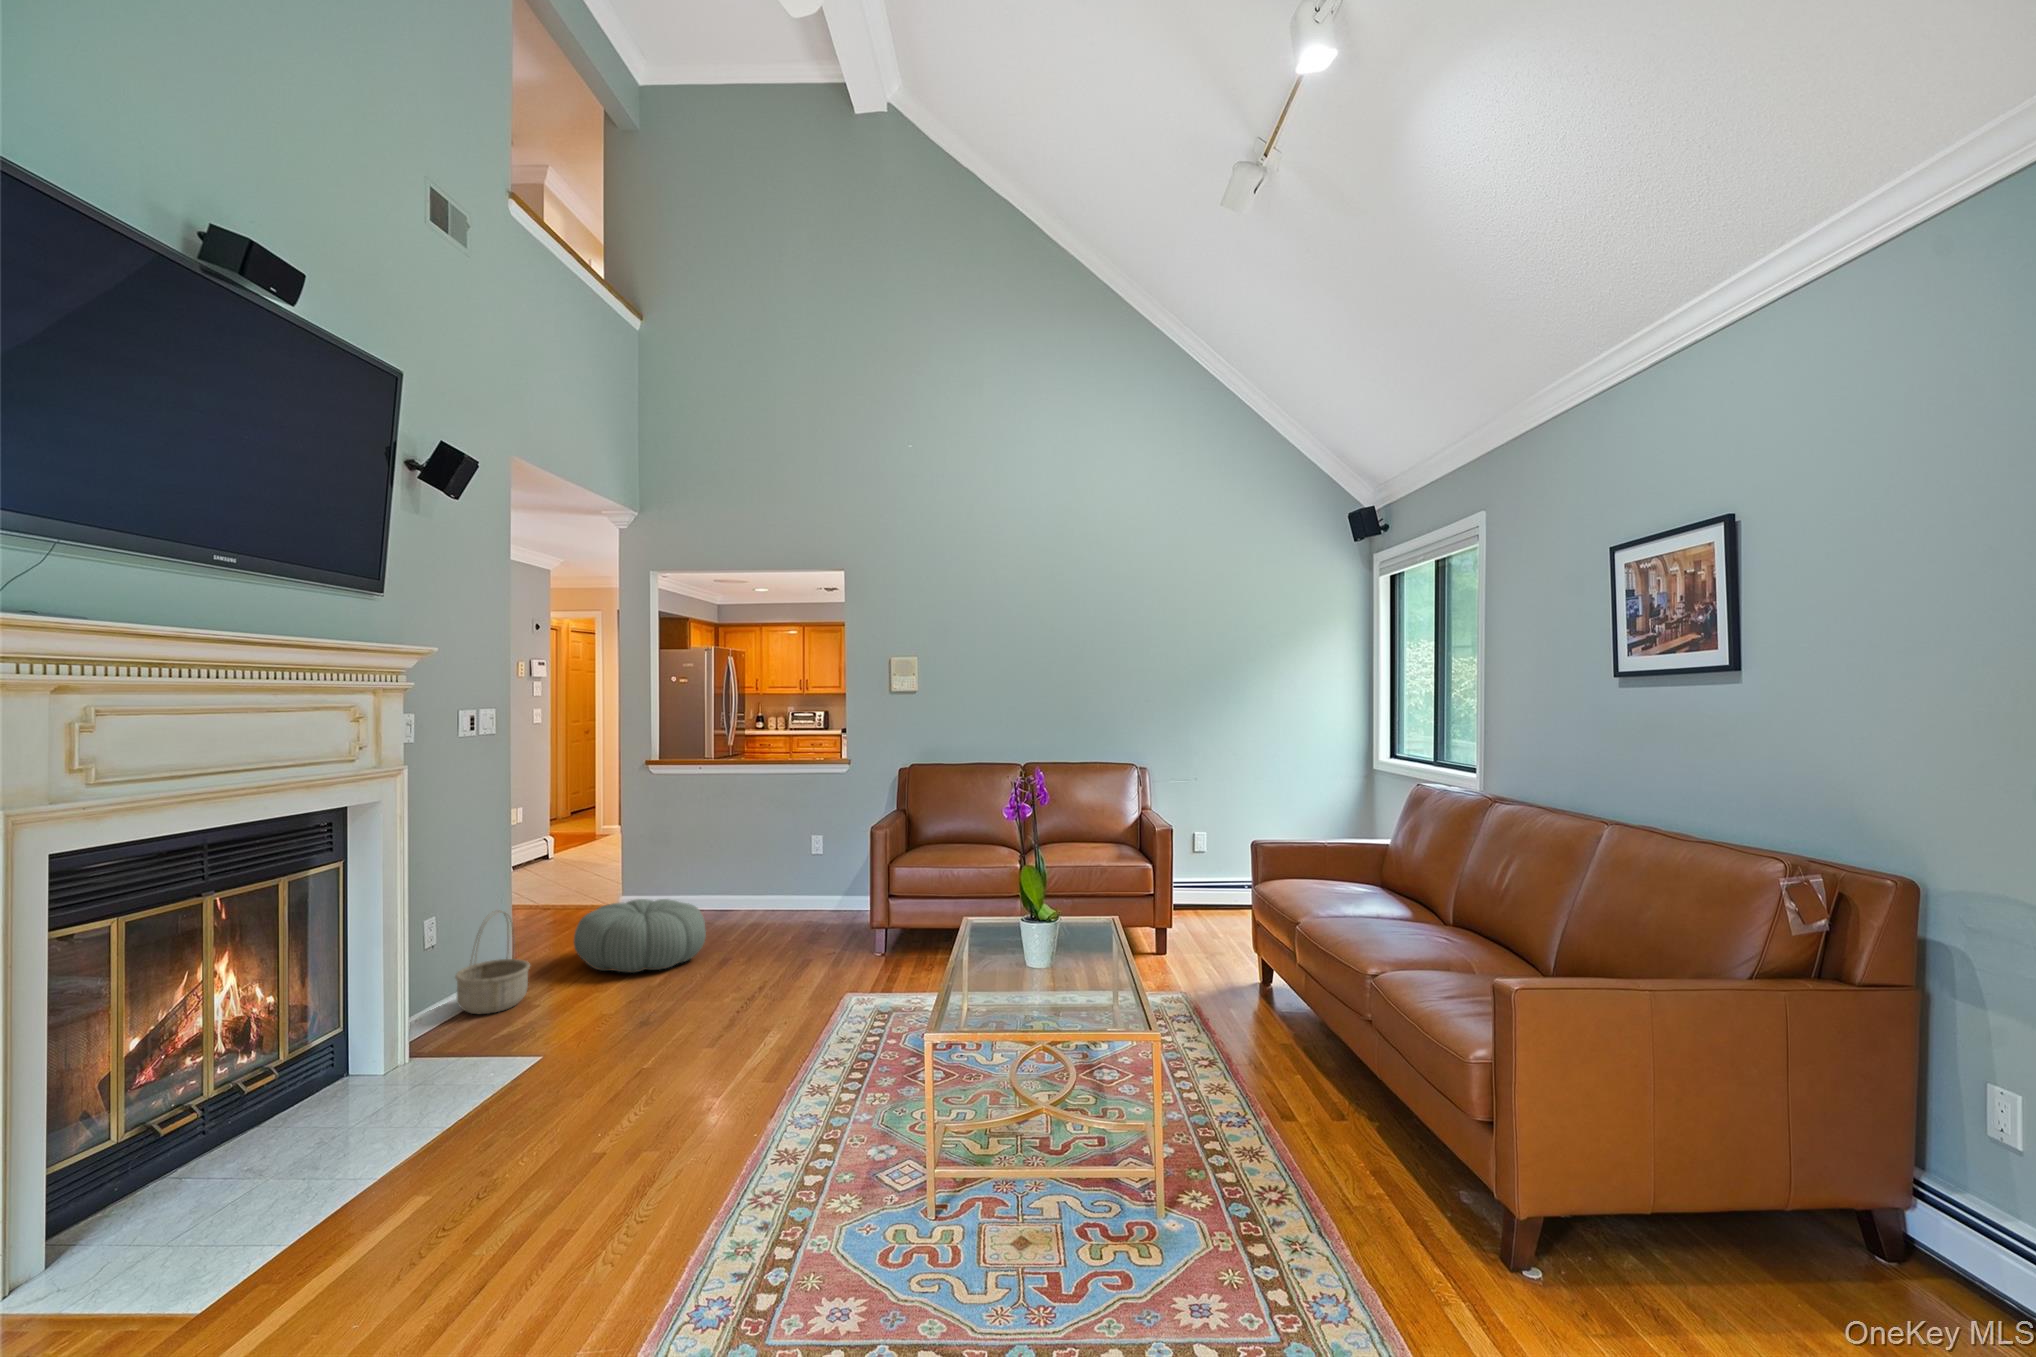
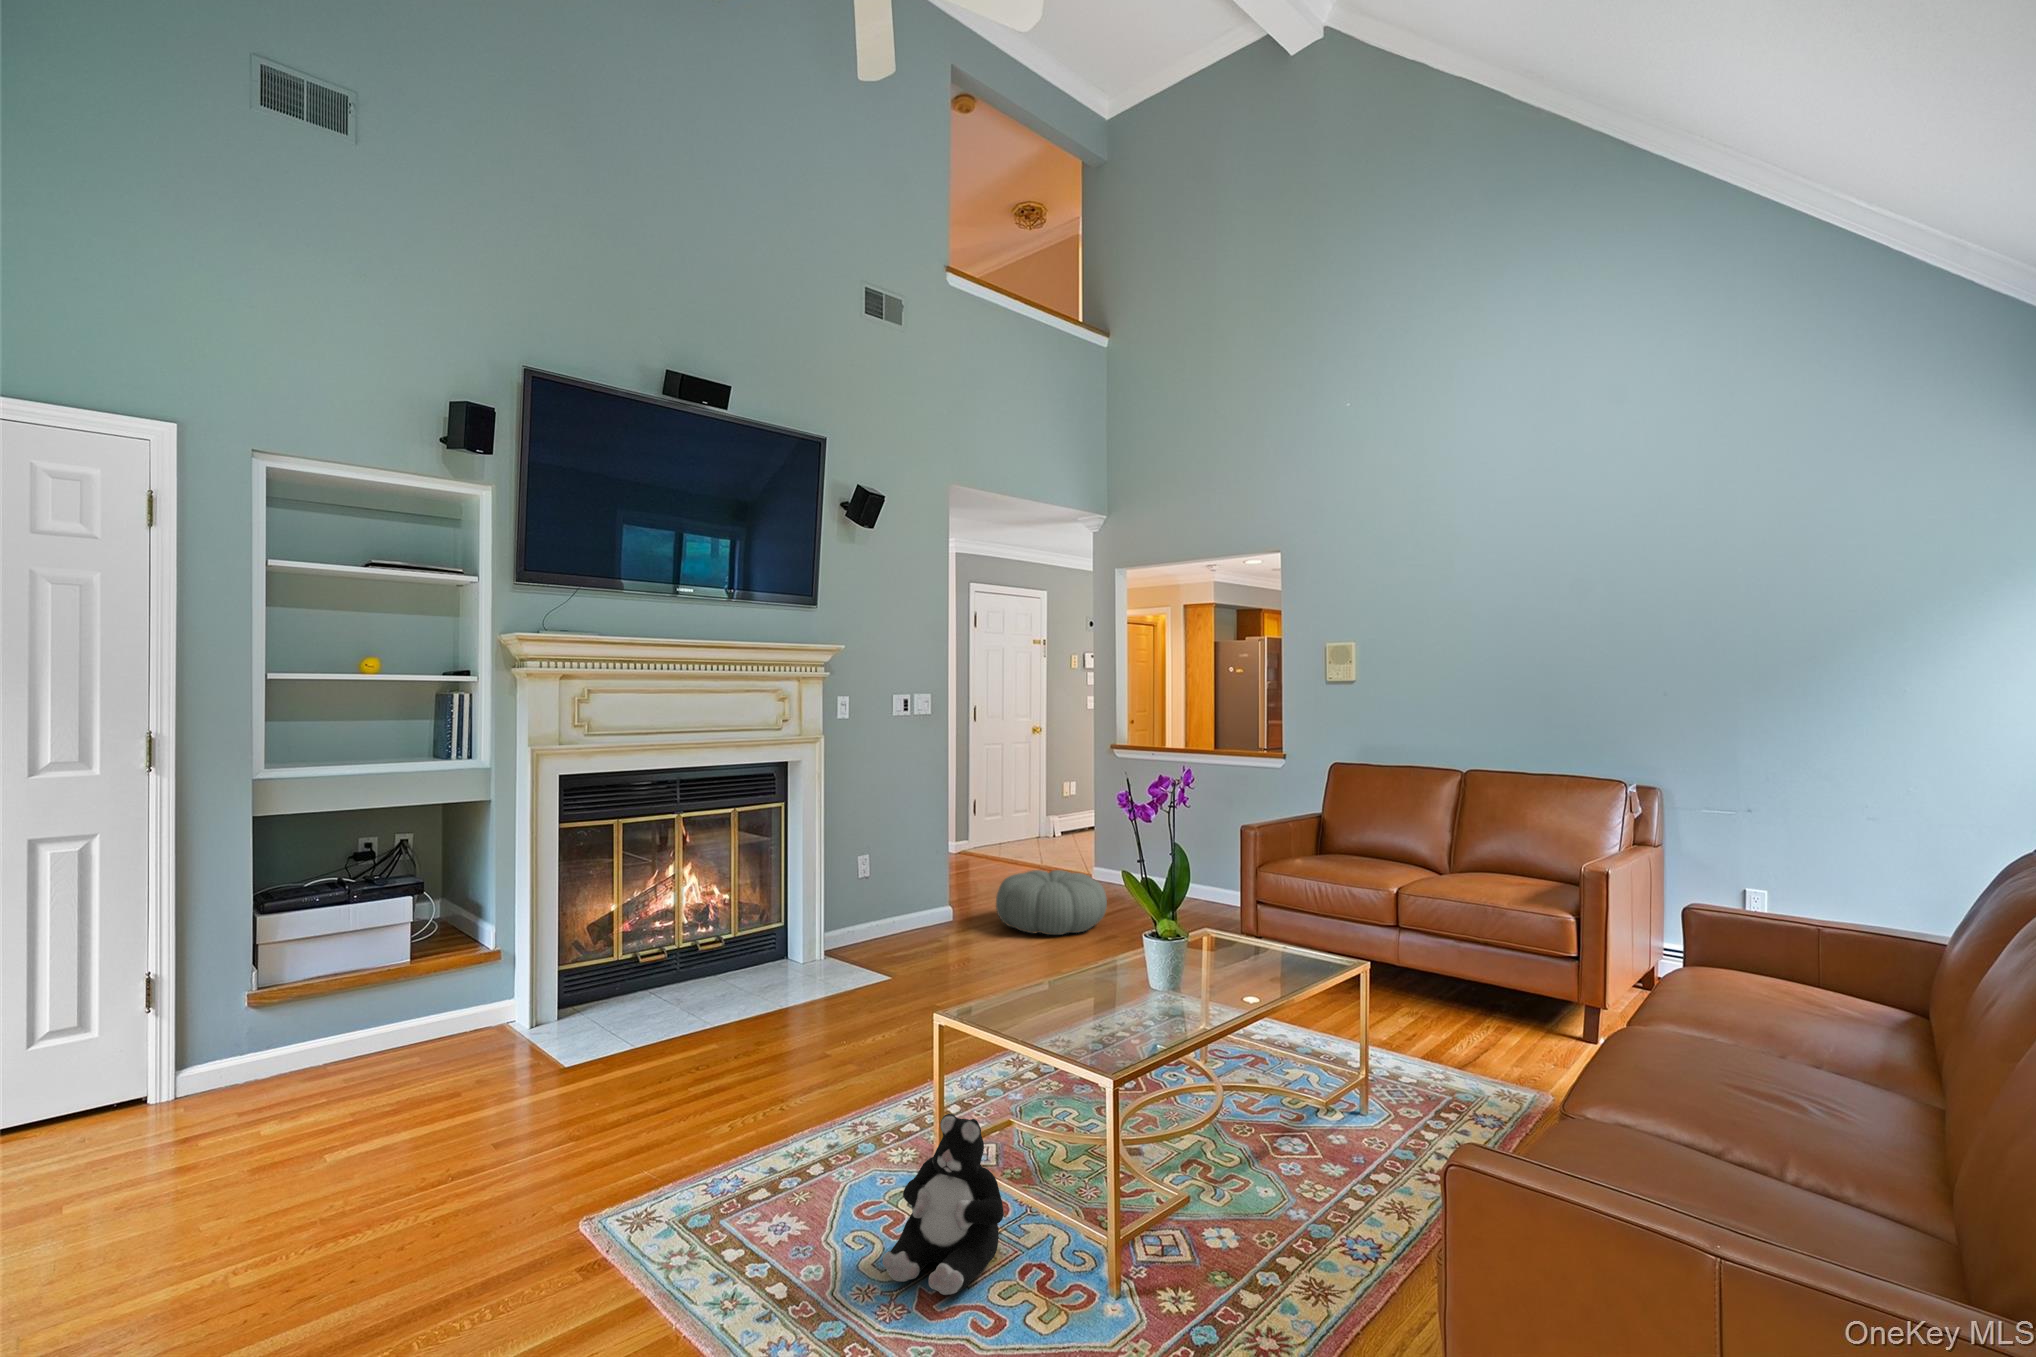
basket: present [455,910,530,1014] -> none [884,859,942,942]
plush toy: none [972,1117,1088,1290] -> present [883,1114,1004,1295]

